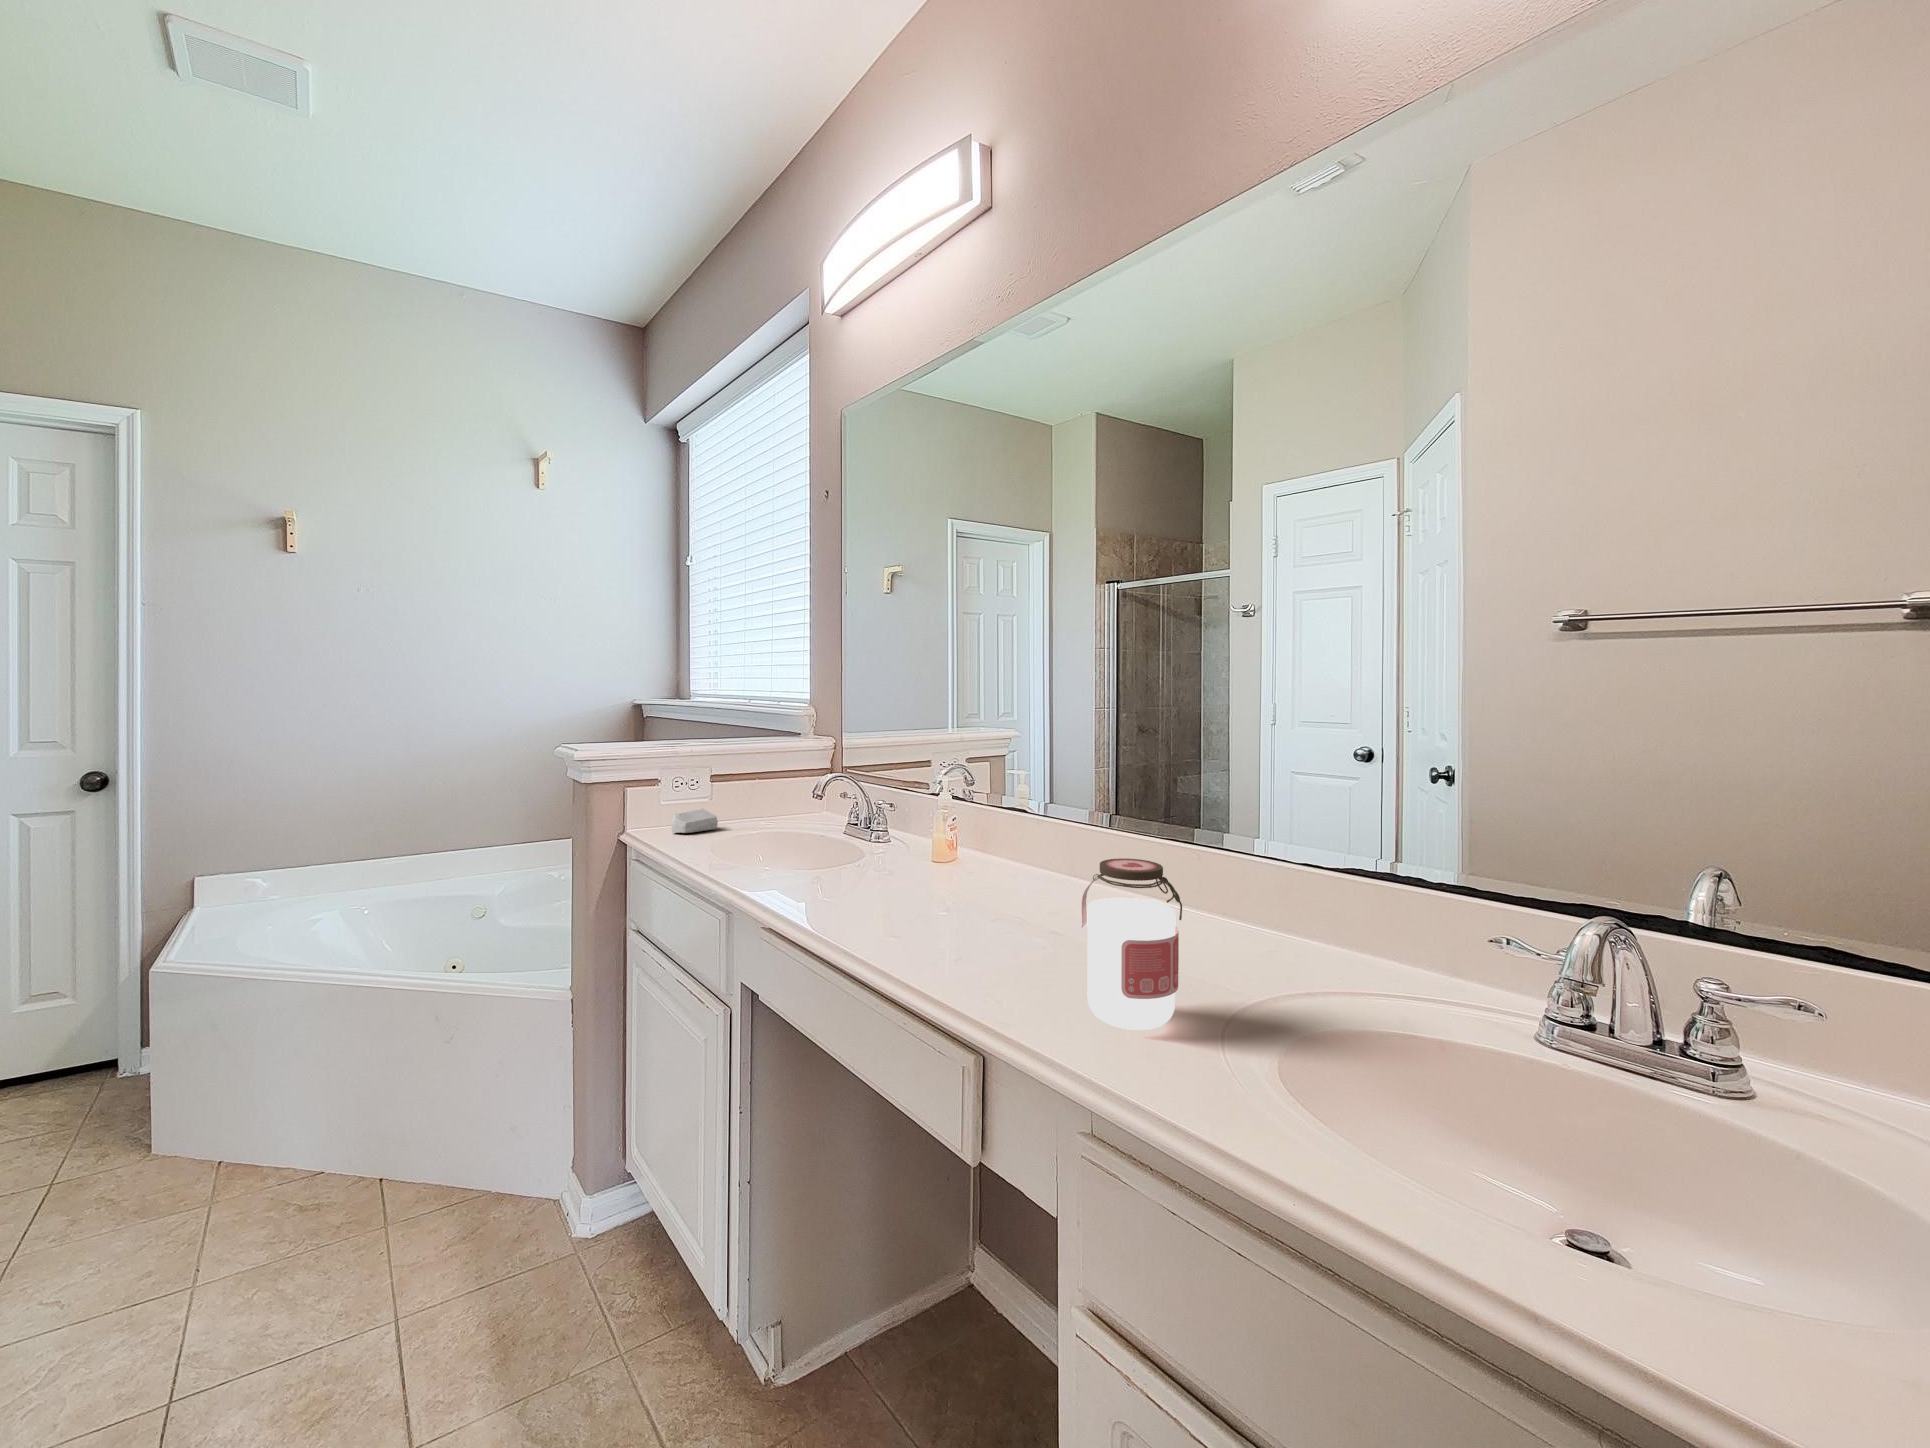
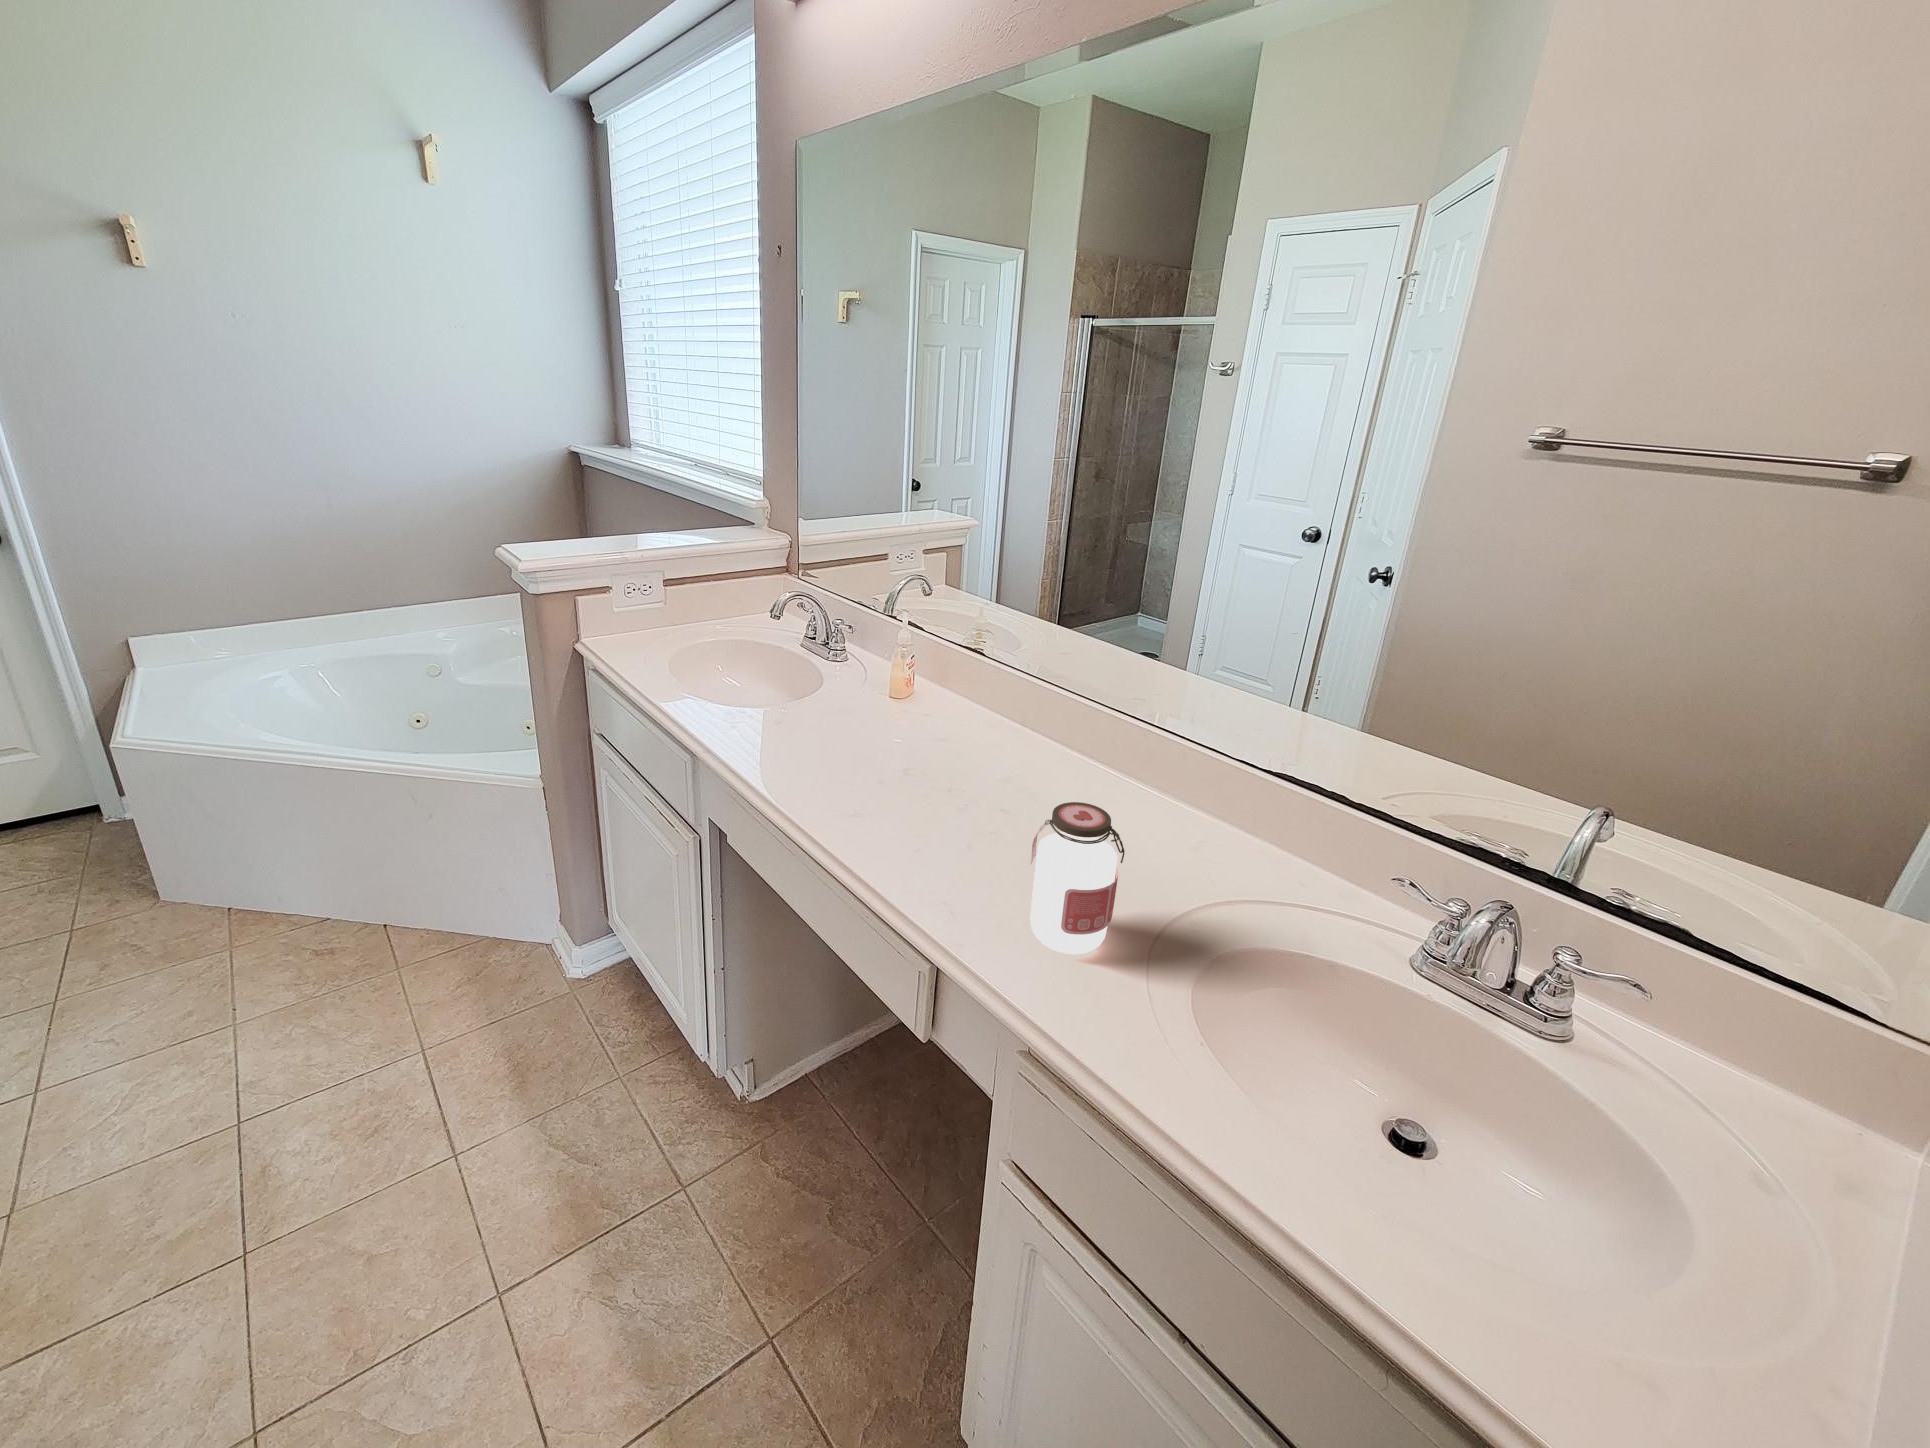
soap bar: present [671,809,718,833] -> none [627,612,674,641]

